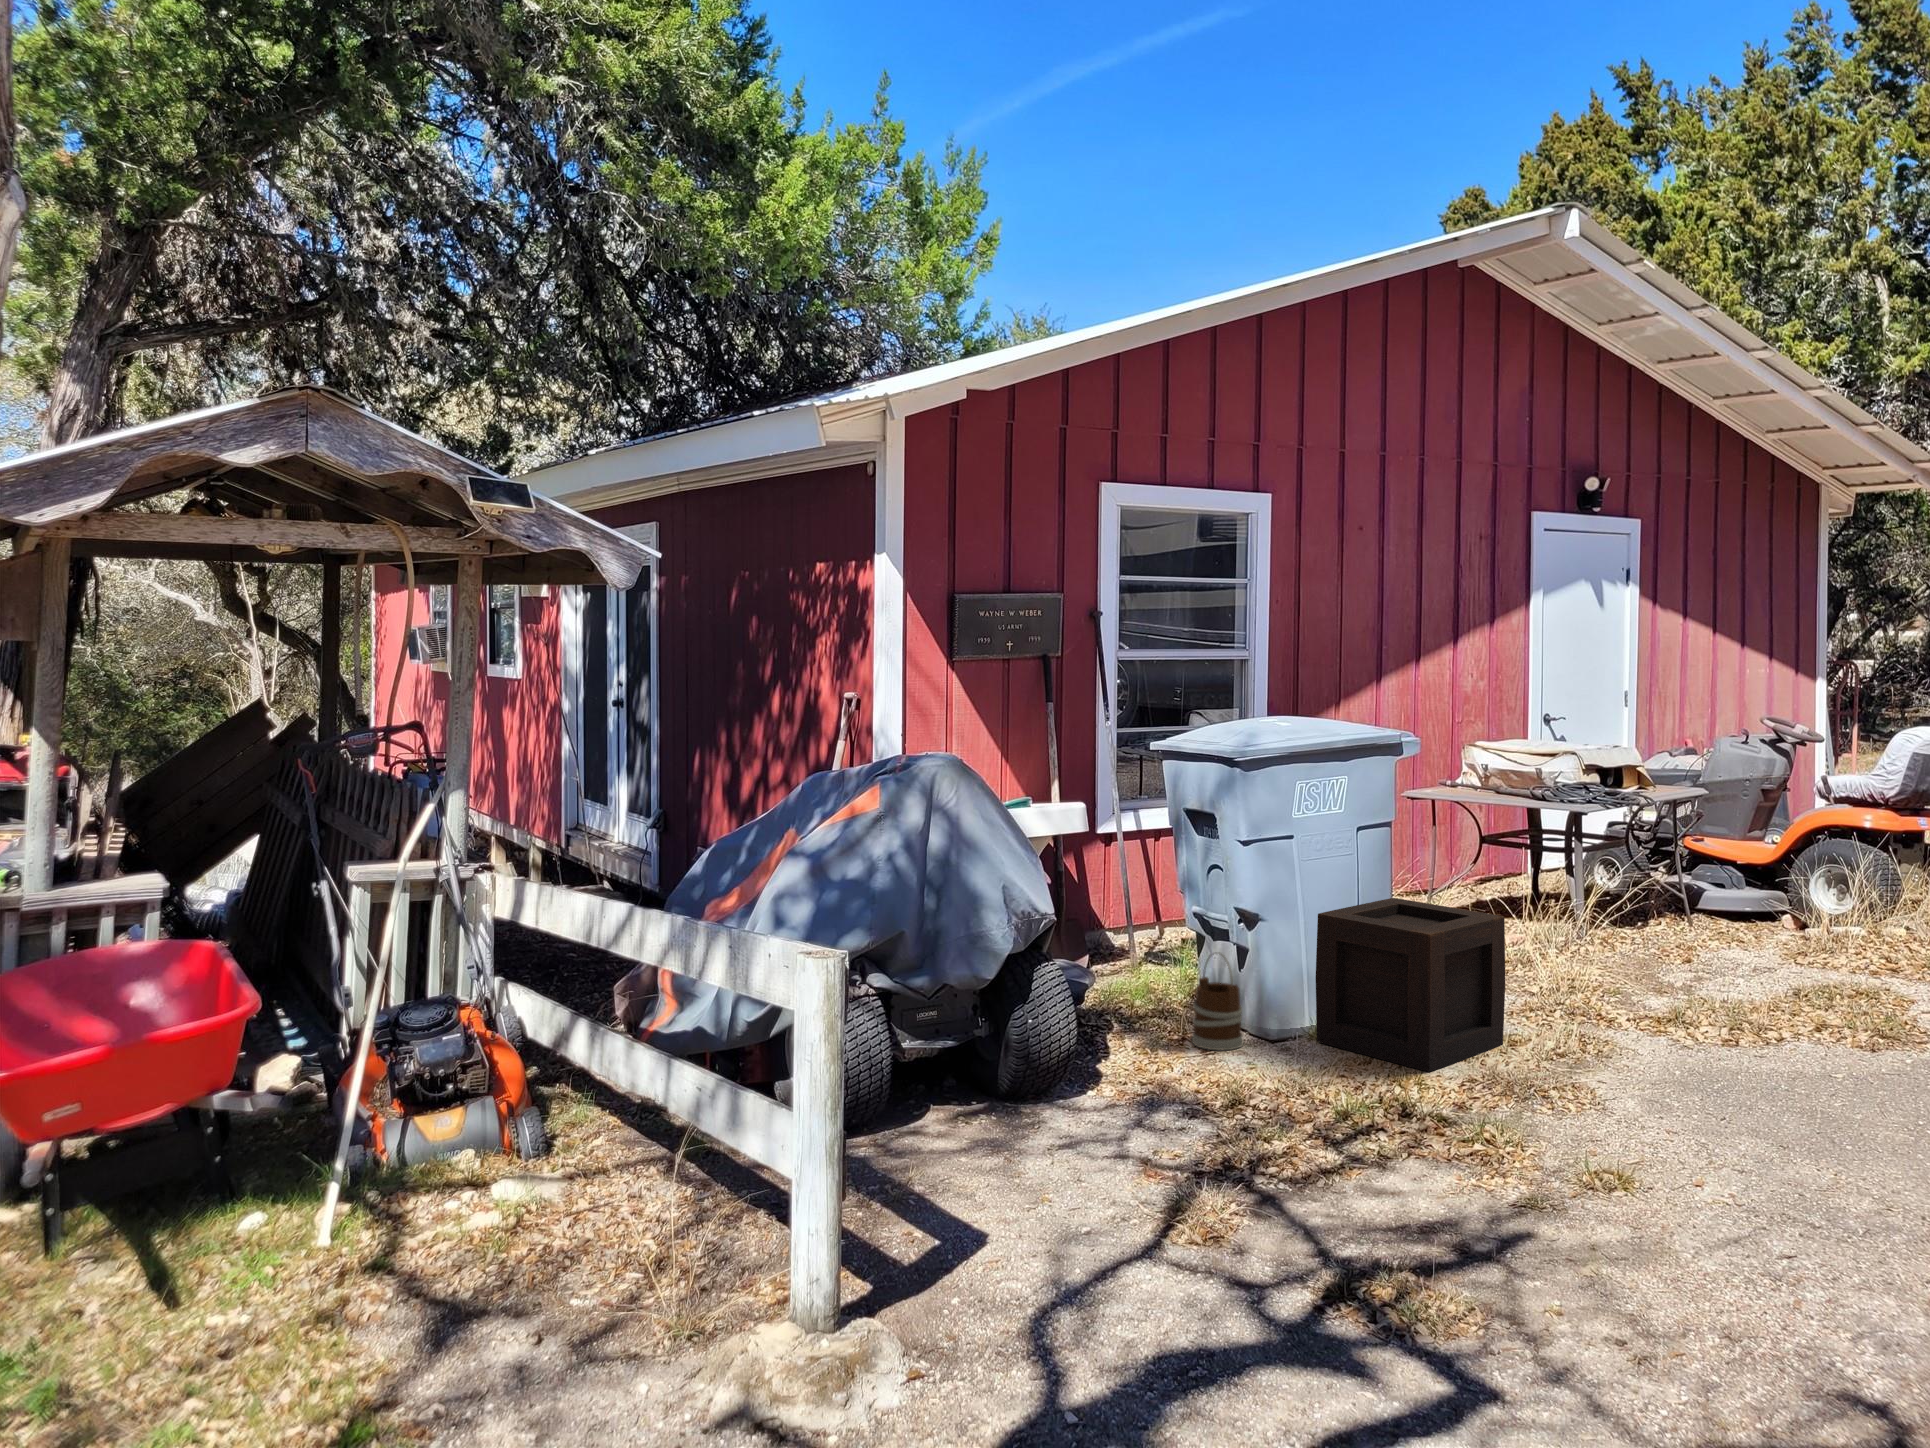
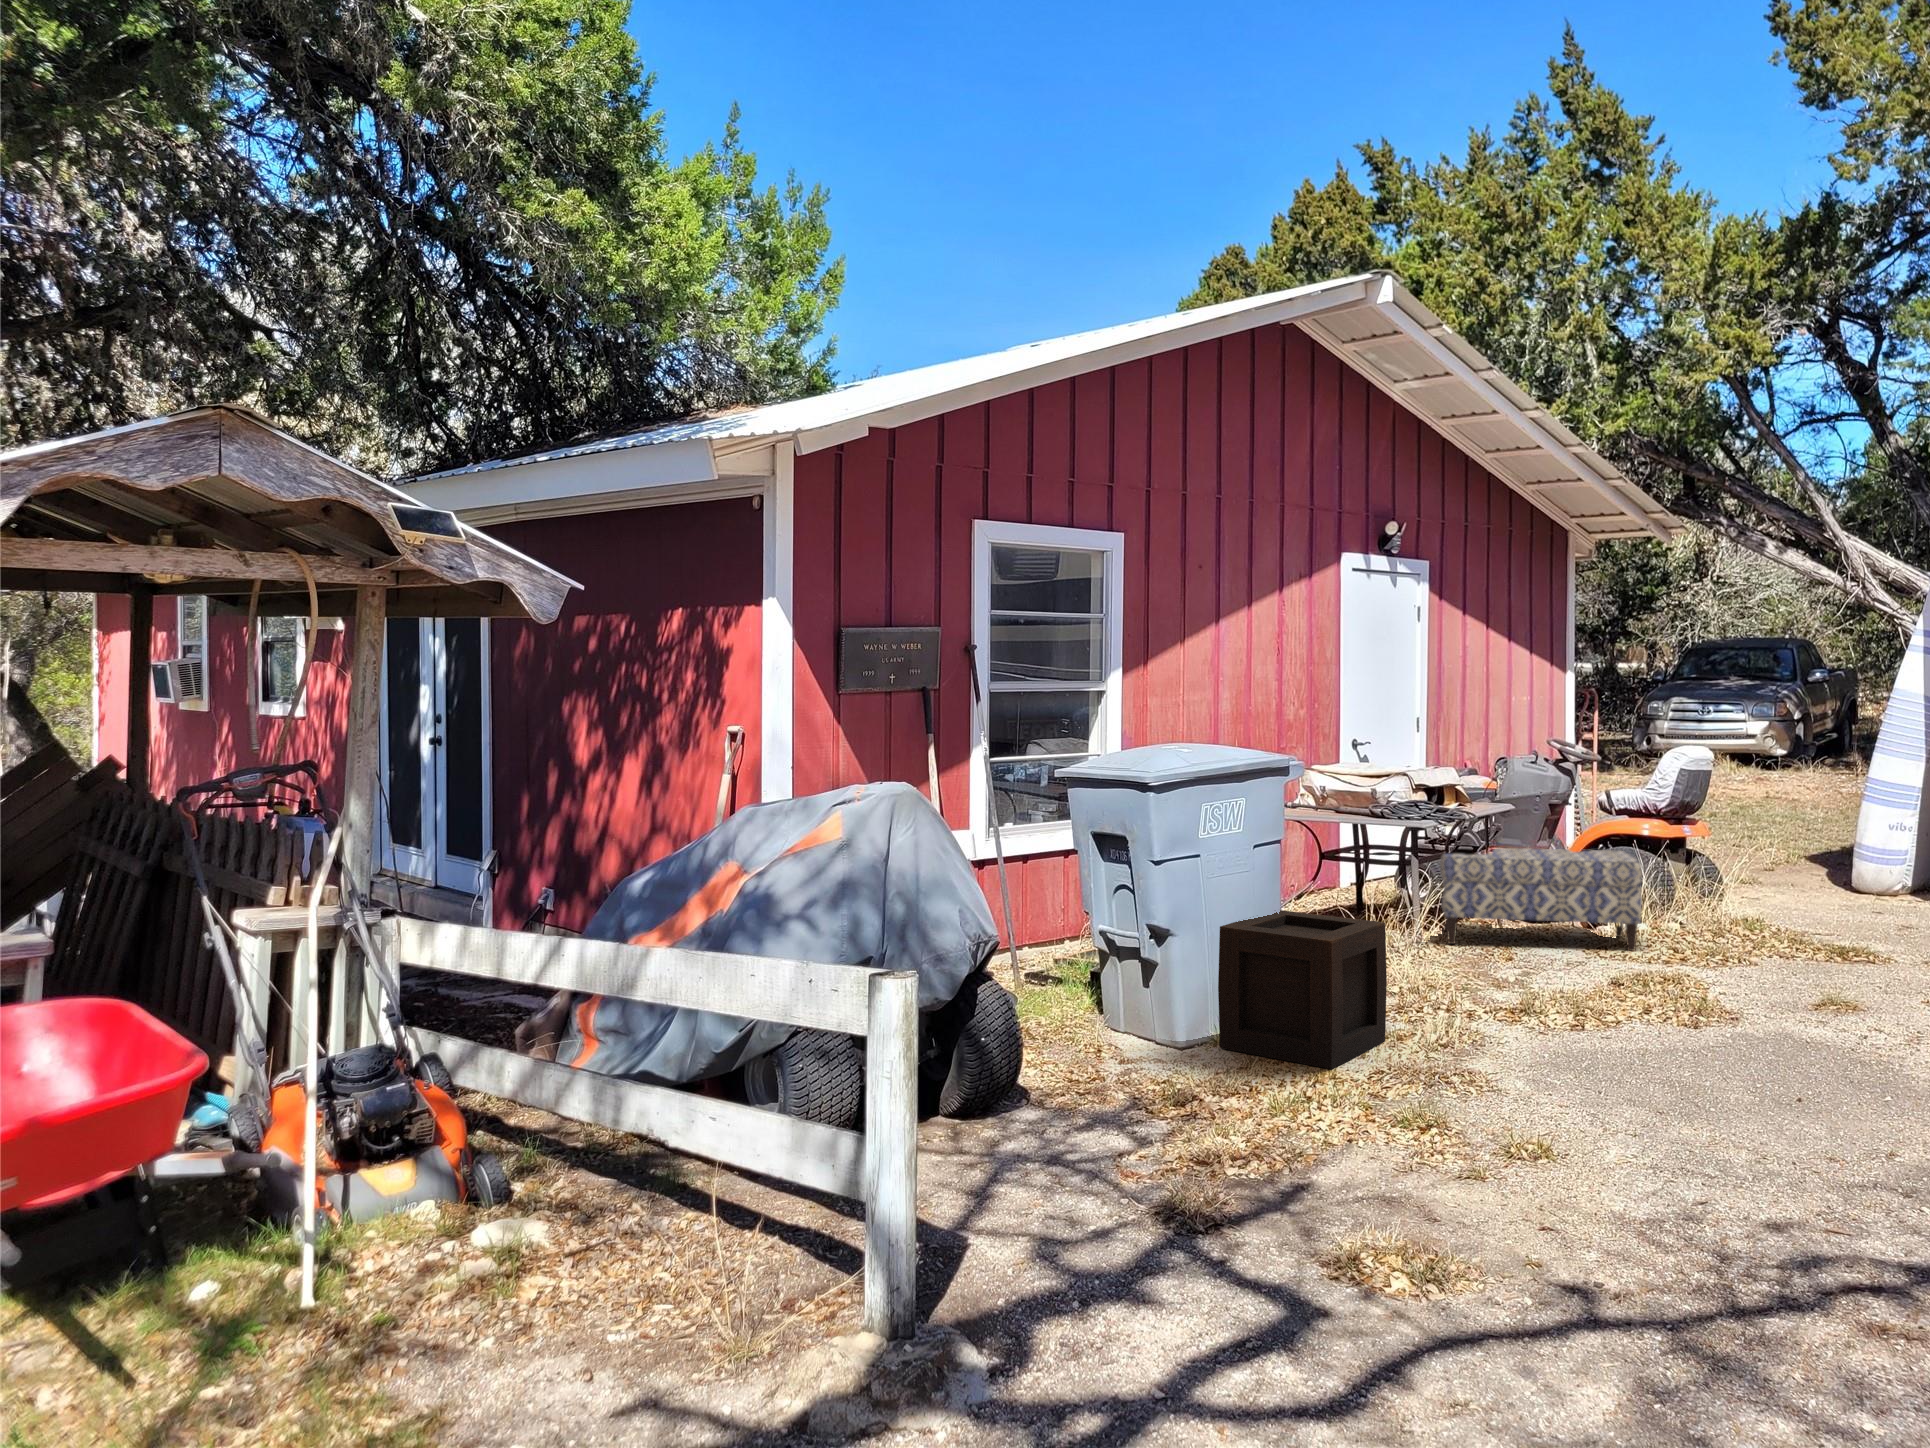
bench: none [1618,833,1850,958] -> present [1438,847,1642,951]
wooden bucket: present [1192,952,1244,1050] -> none [1104,967,1153,1061]

